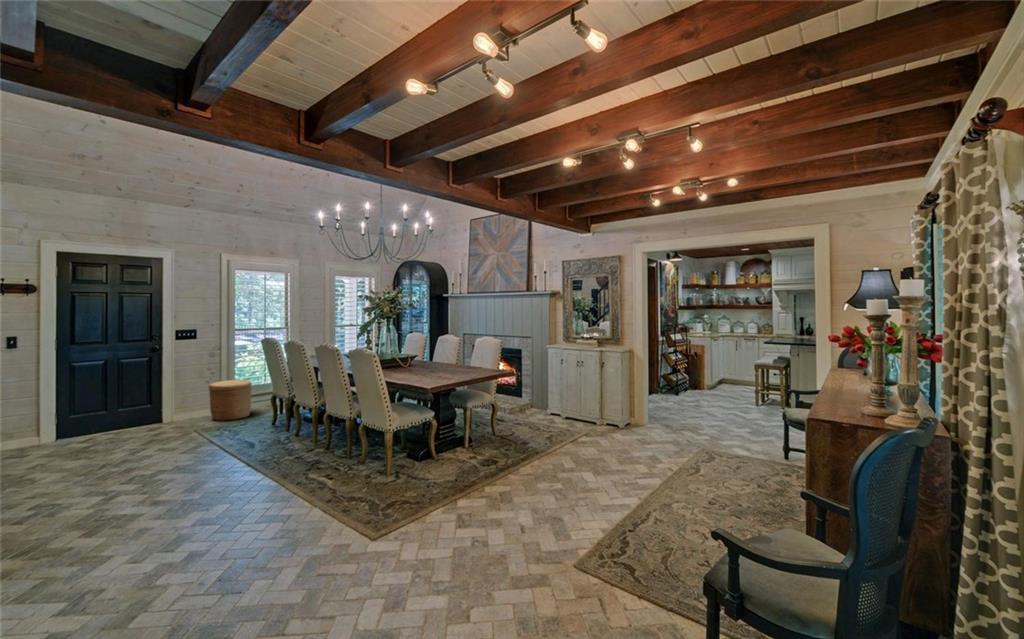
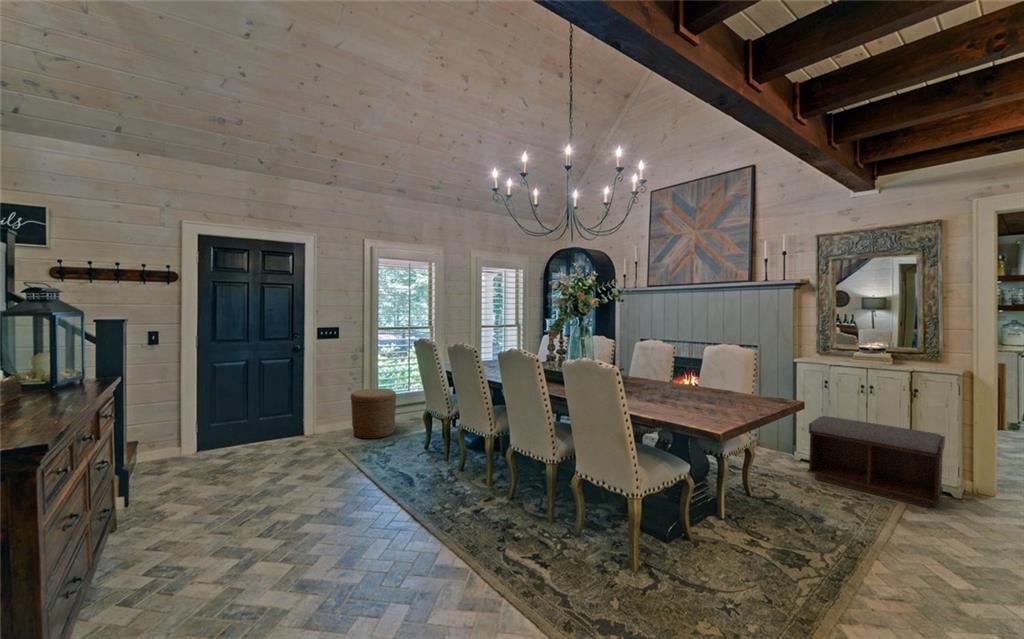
bench: none [543,383,613,433] -> present [808,416,945,508]

